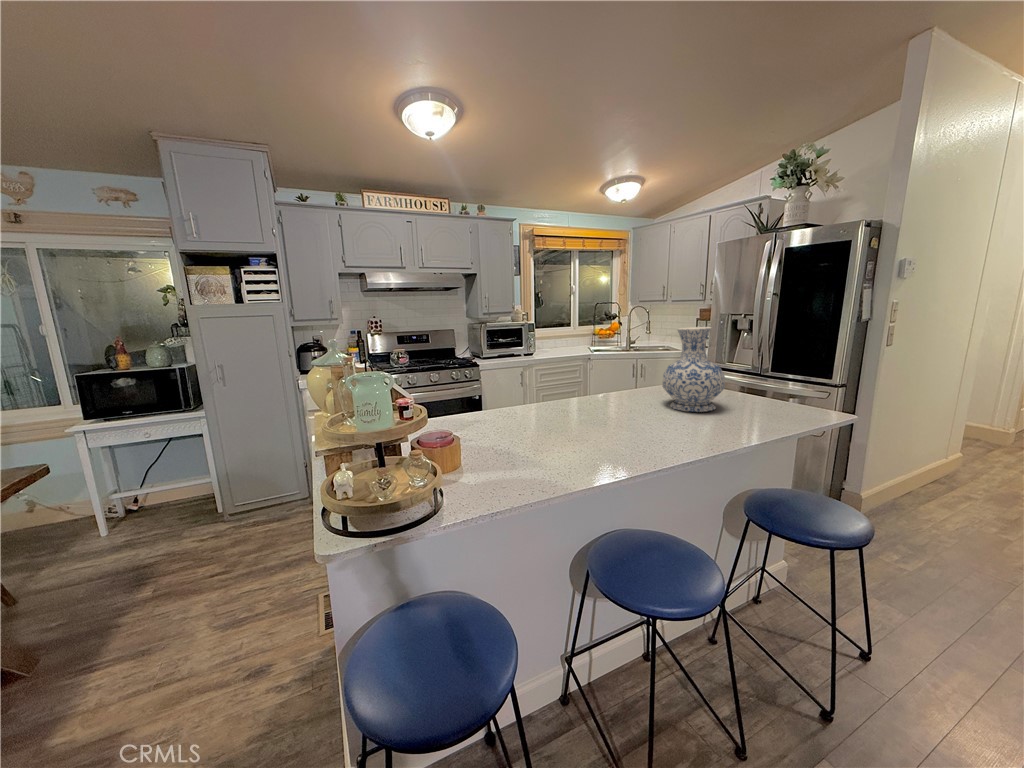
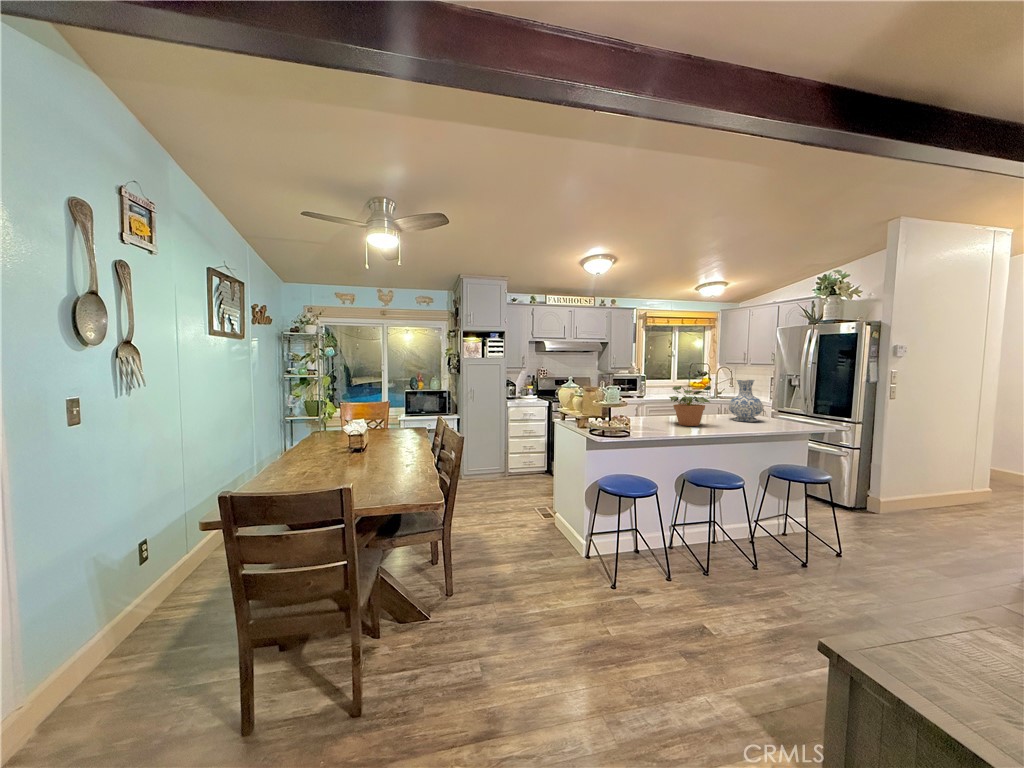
potted plant: none [548,348,652,445] -> present [669,386,713,426]

